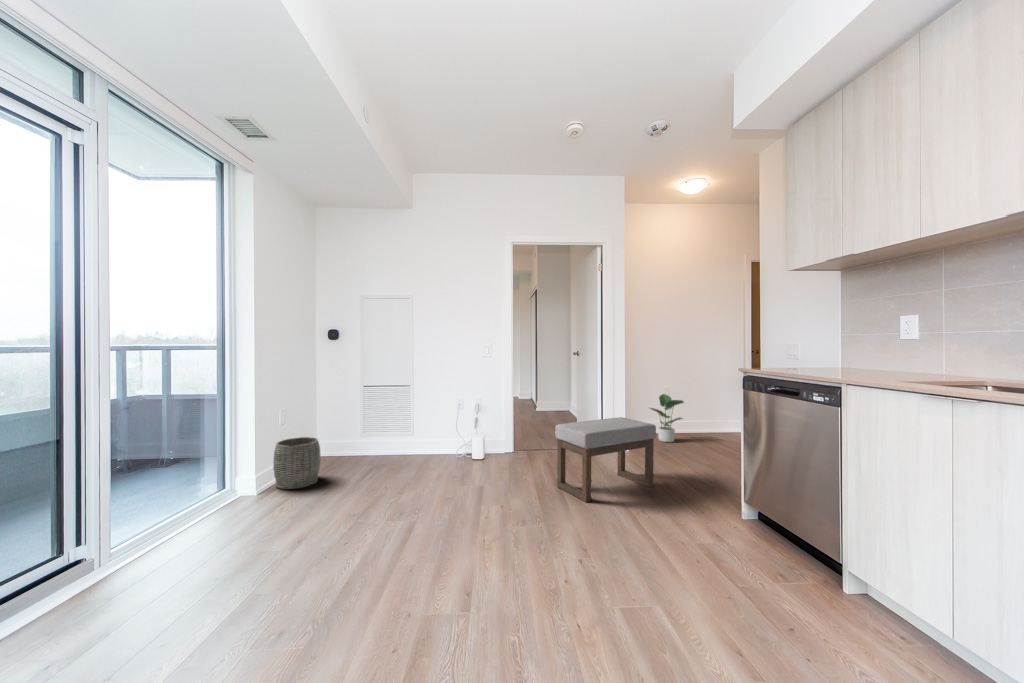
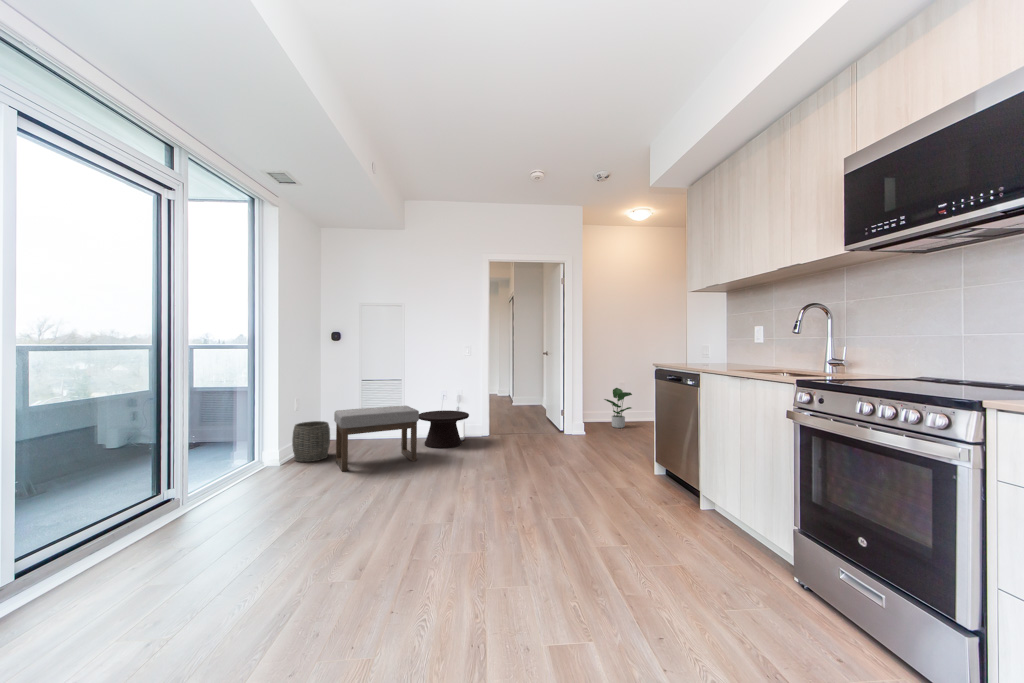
ottoman: present [555,417,656,502] -> present [334,406,419,471]
side table: none [427,422,489,470] -> present [419,410,469,448]

